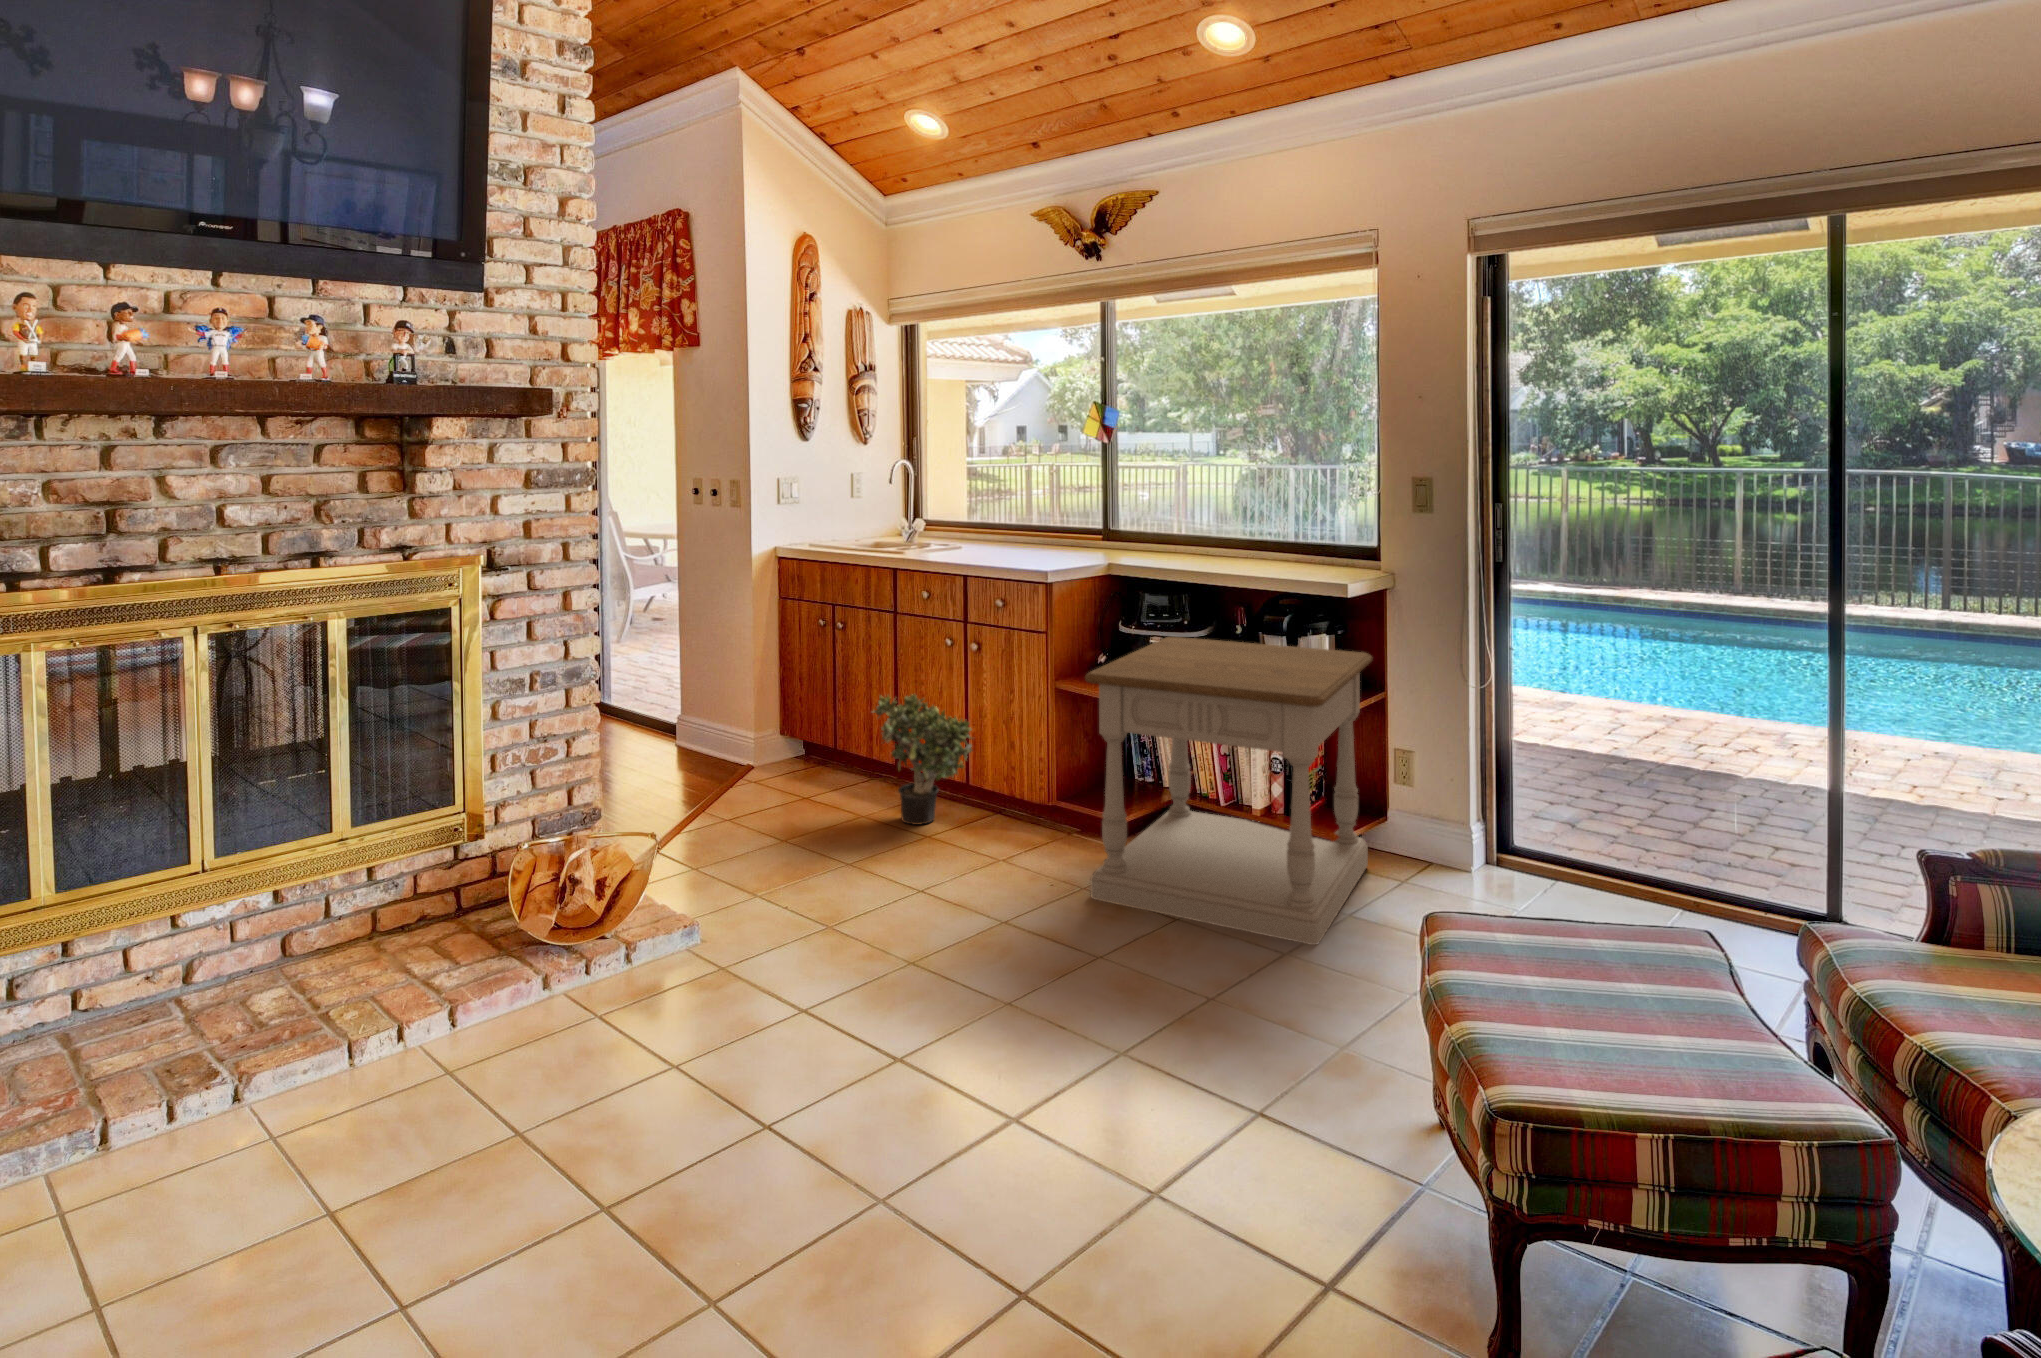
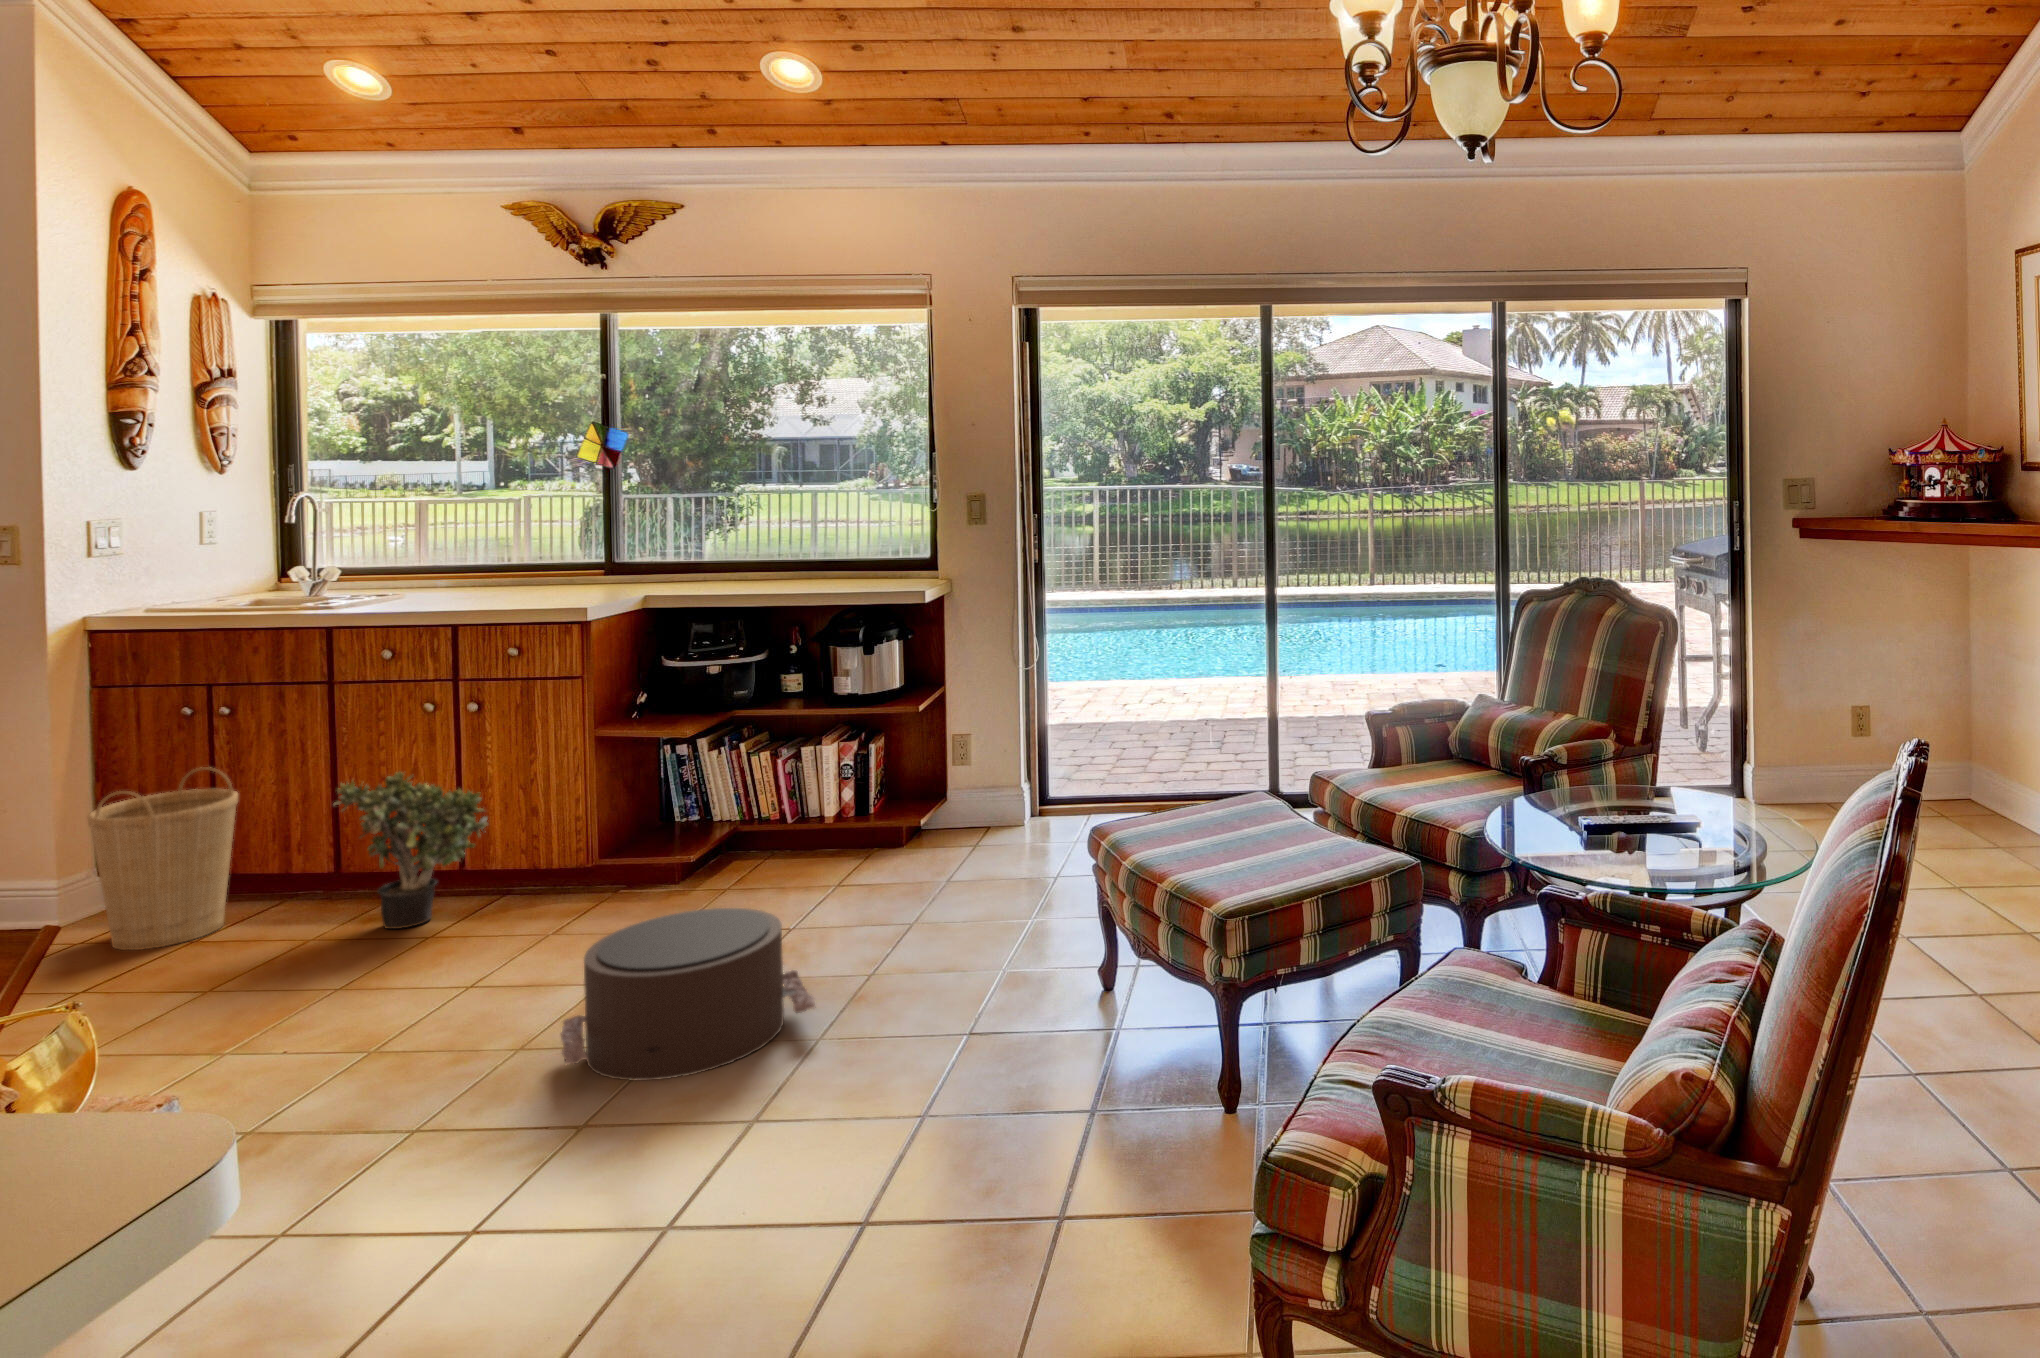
side table: present [1085,637,1372,945] -> none [679,651,942,935]
basket: none [751,665,836,796] -> present [88,767,238,950]
pouf: none [885,887,1119,1068] -> present [561,908,815,1081]

